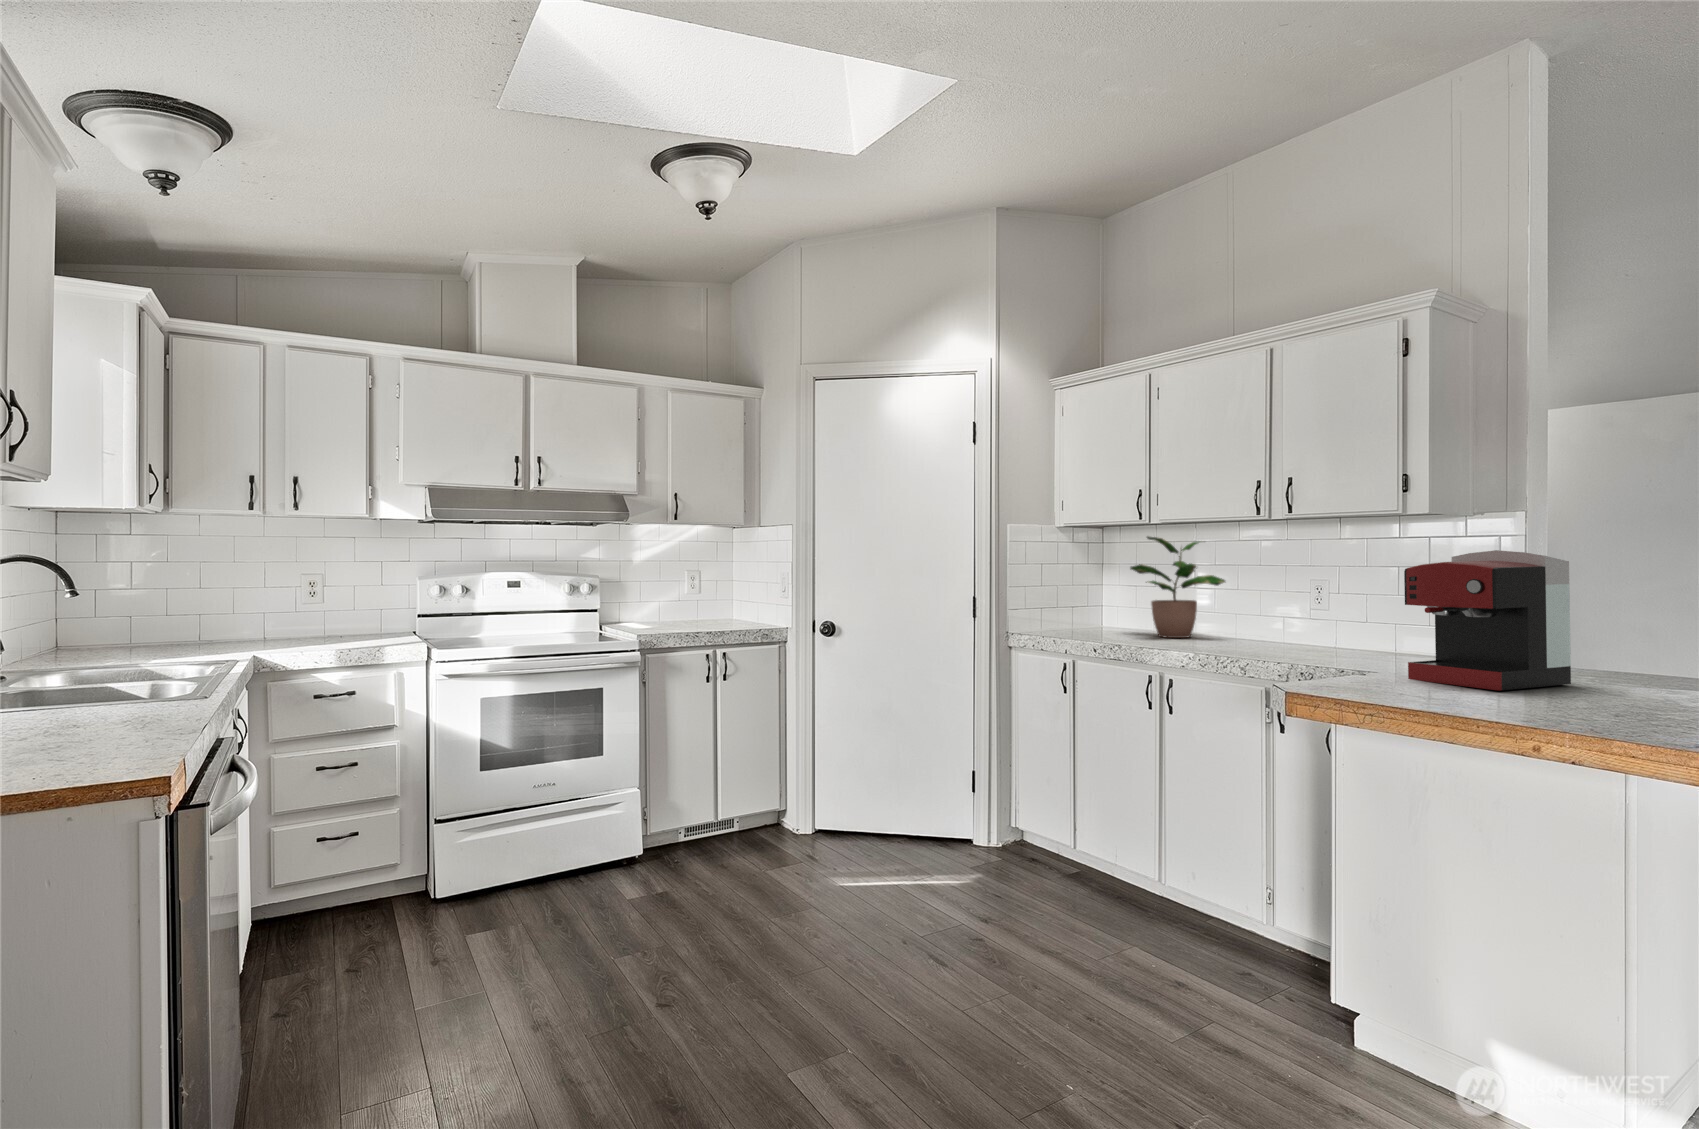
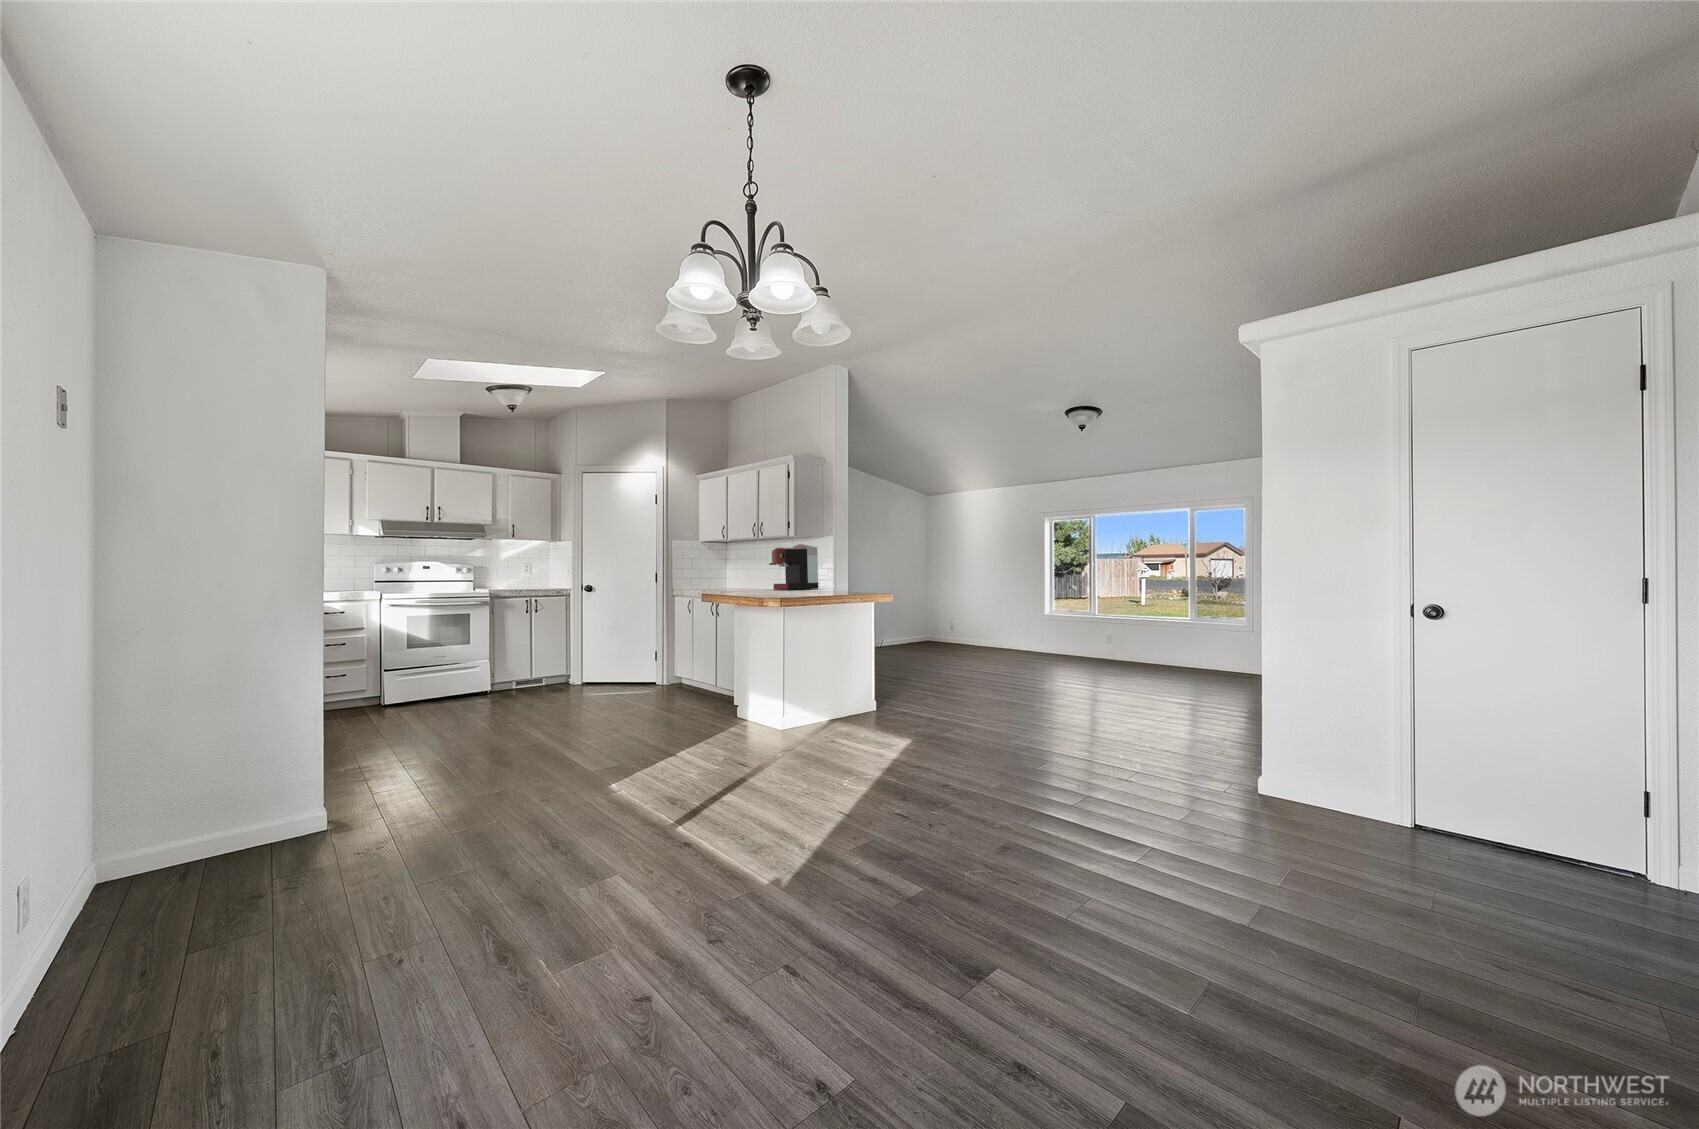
potted plant: present [1130,537,1225,638] -> none [721,544,753,587]

